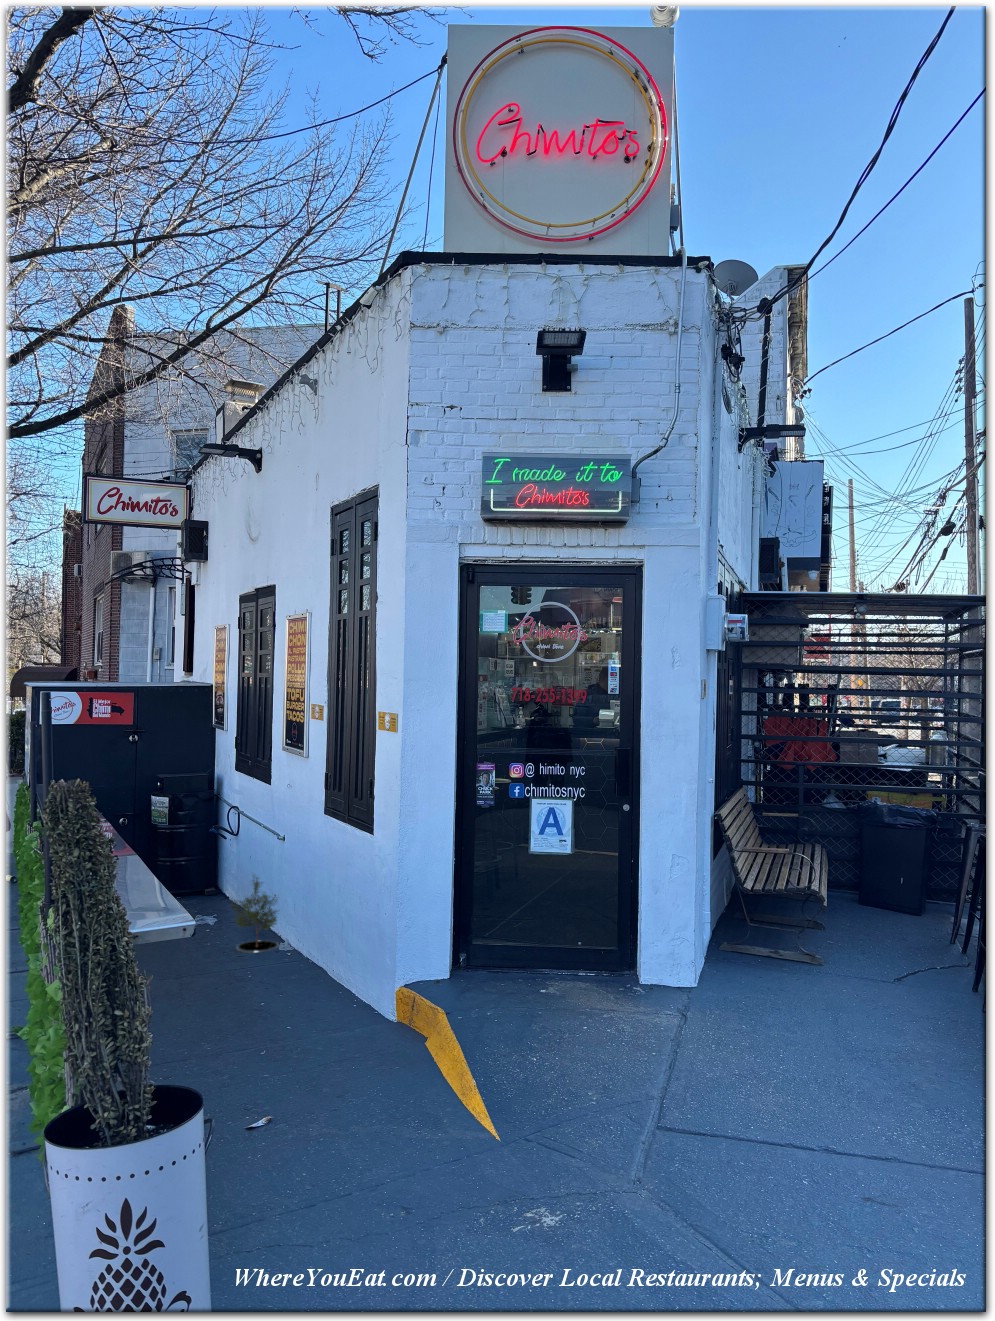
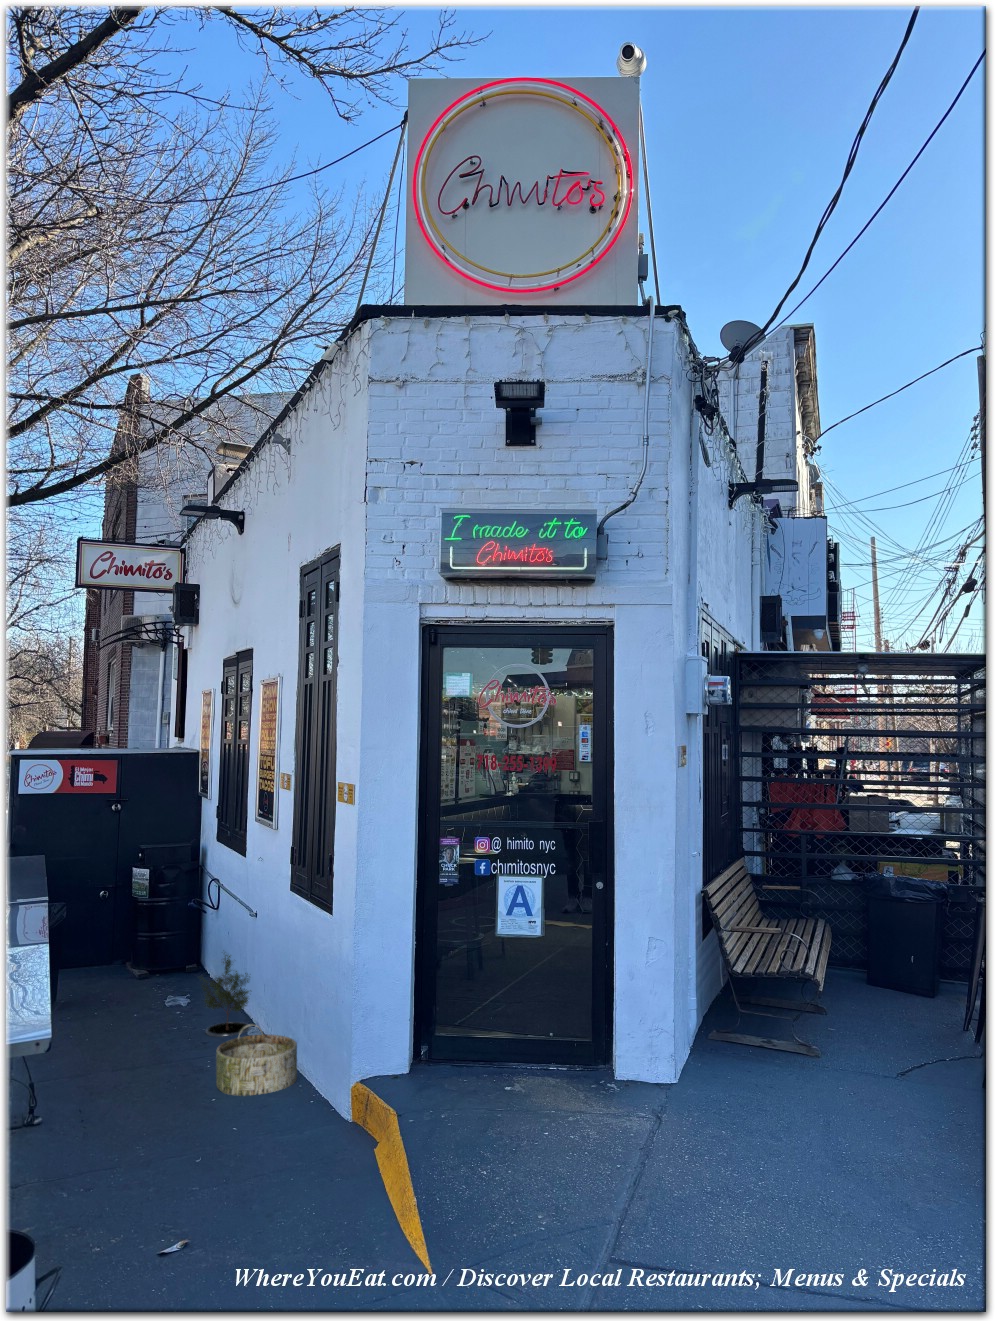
basket: none [260,938,335,1003] -> present [216,1024,297,1096]

